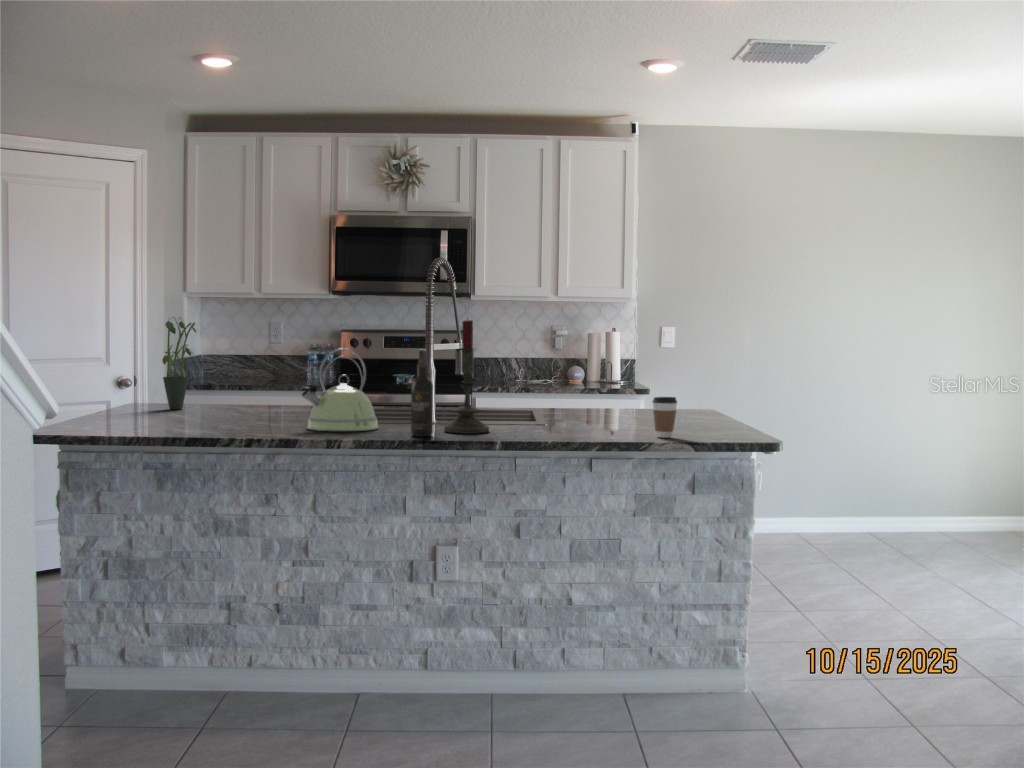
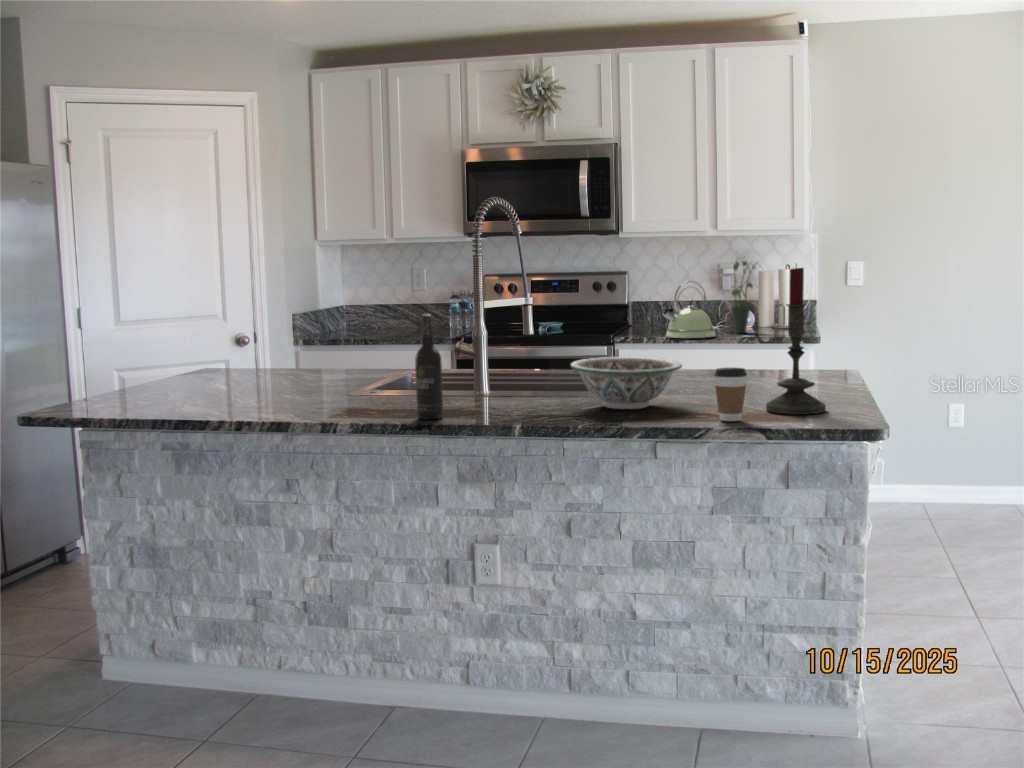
potted plant: present [162,317,200,409] -> present [731,257,755,333]
candle: present [444,320,489,434] -> present [766,264,826,415]
kettle: present [300,348,378,431] -> present [662,281,715,338]
decorative bowl: none [525,391,614,431] -> present [570,357,682,409]

